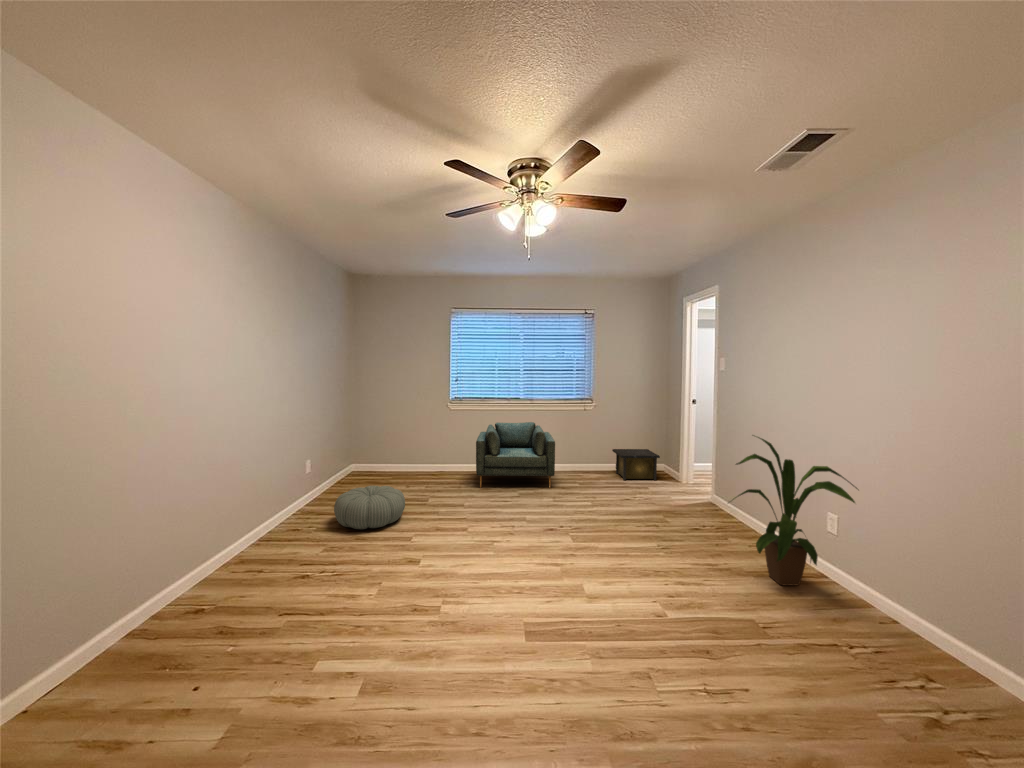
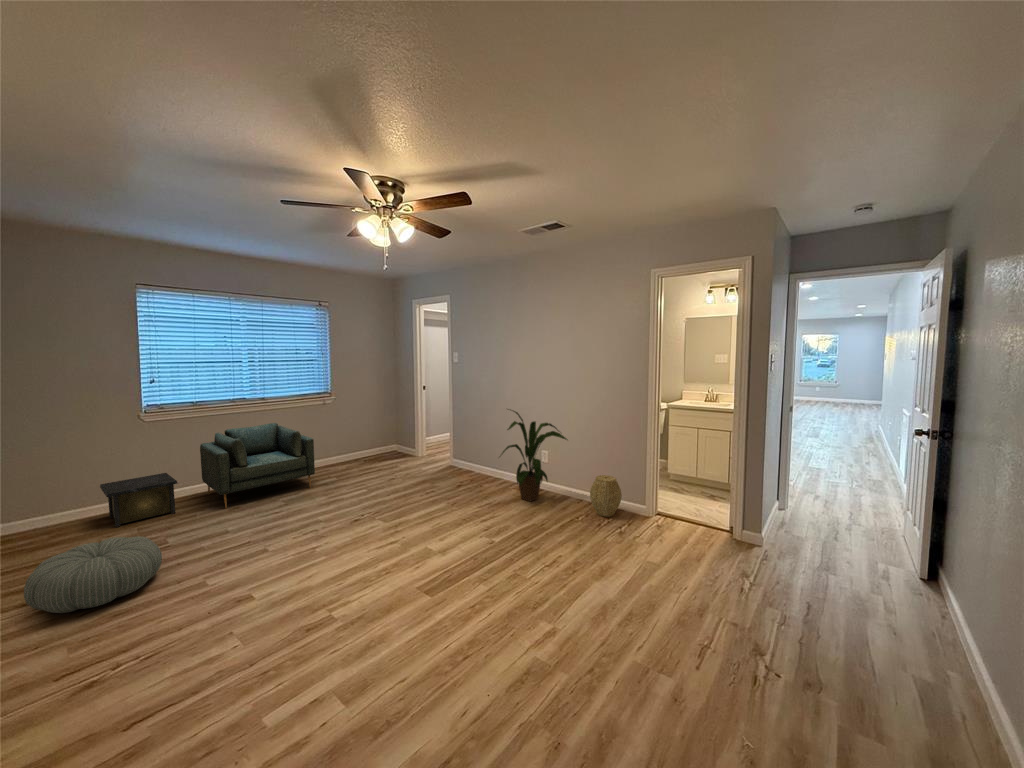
nightstand: present [612,449,660,480] -> present [100,473,177,527]
woven basket: none [891,586,978,679] -> present [590,475,622,517]

